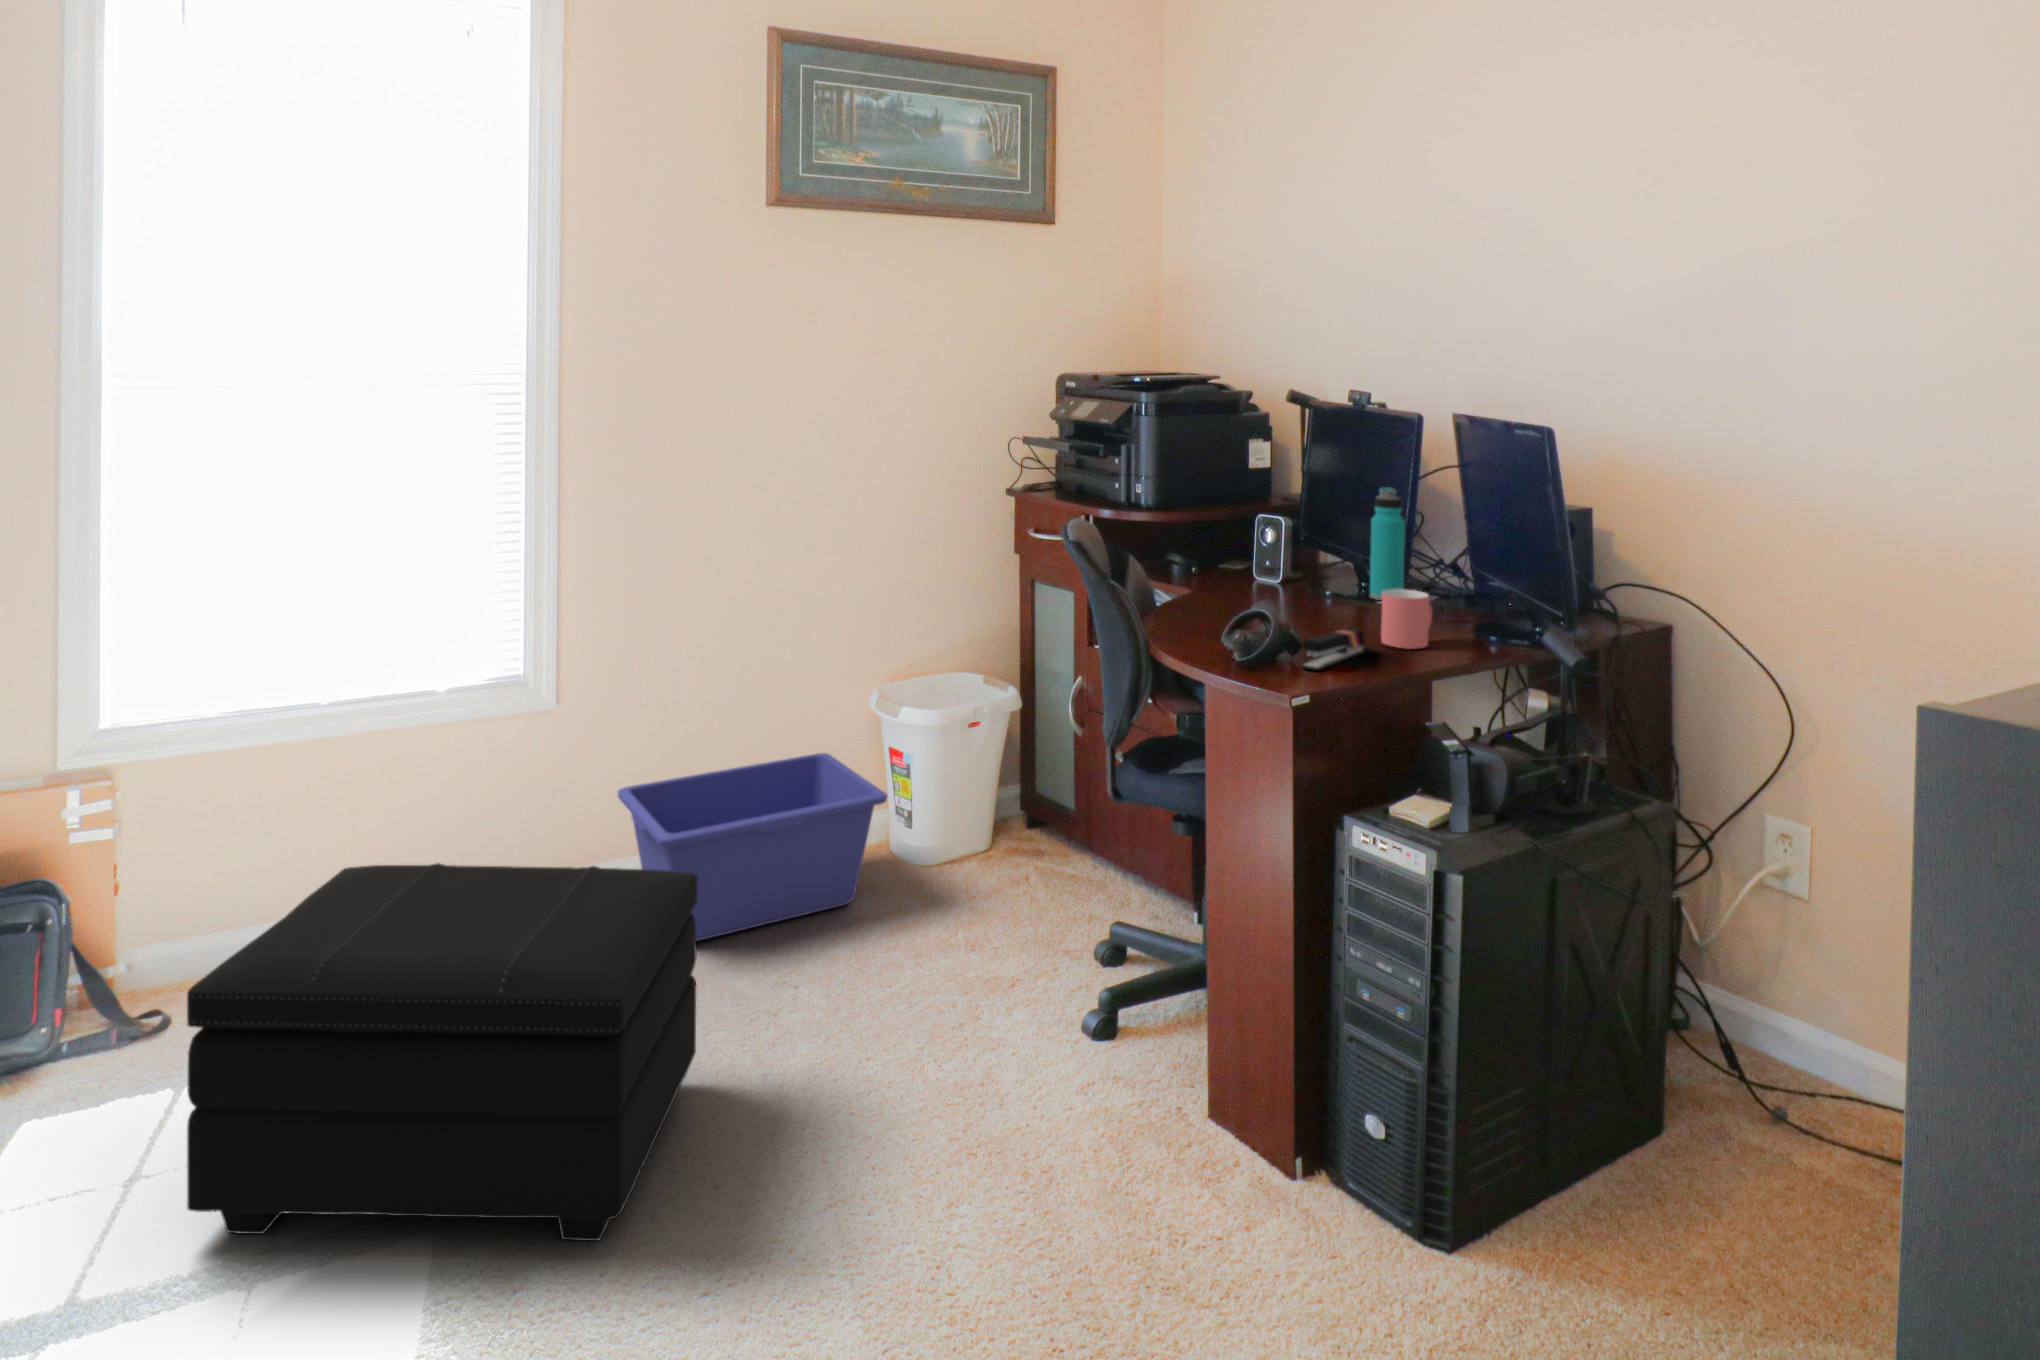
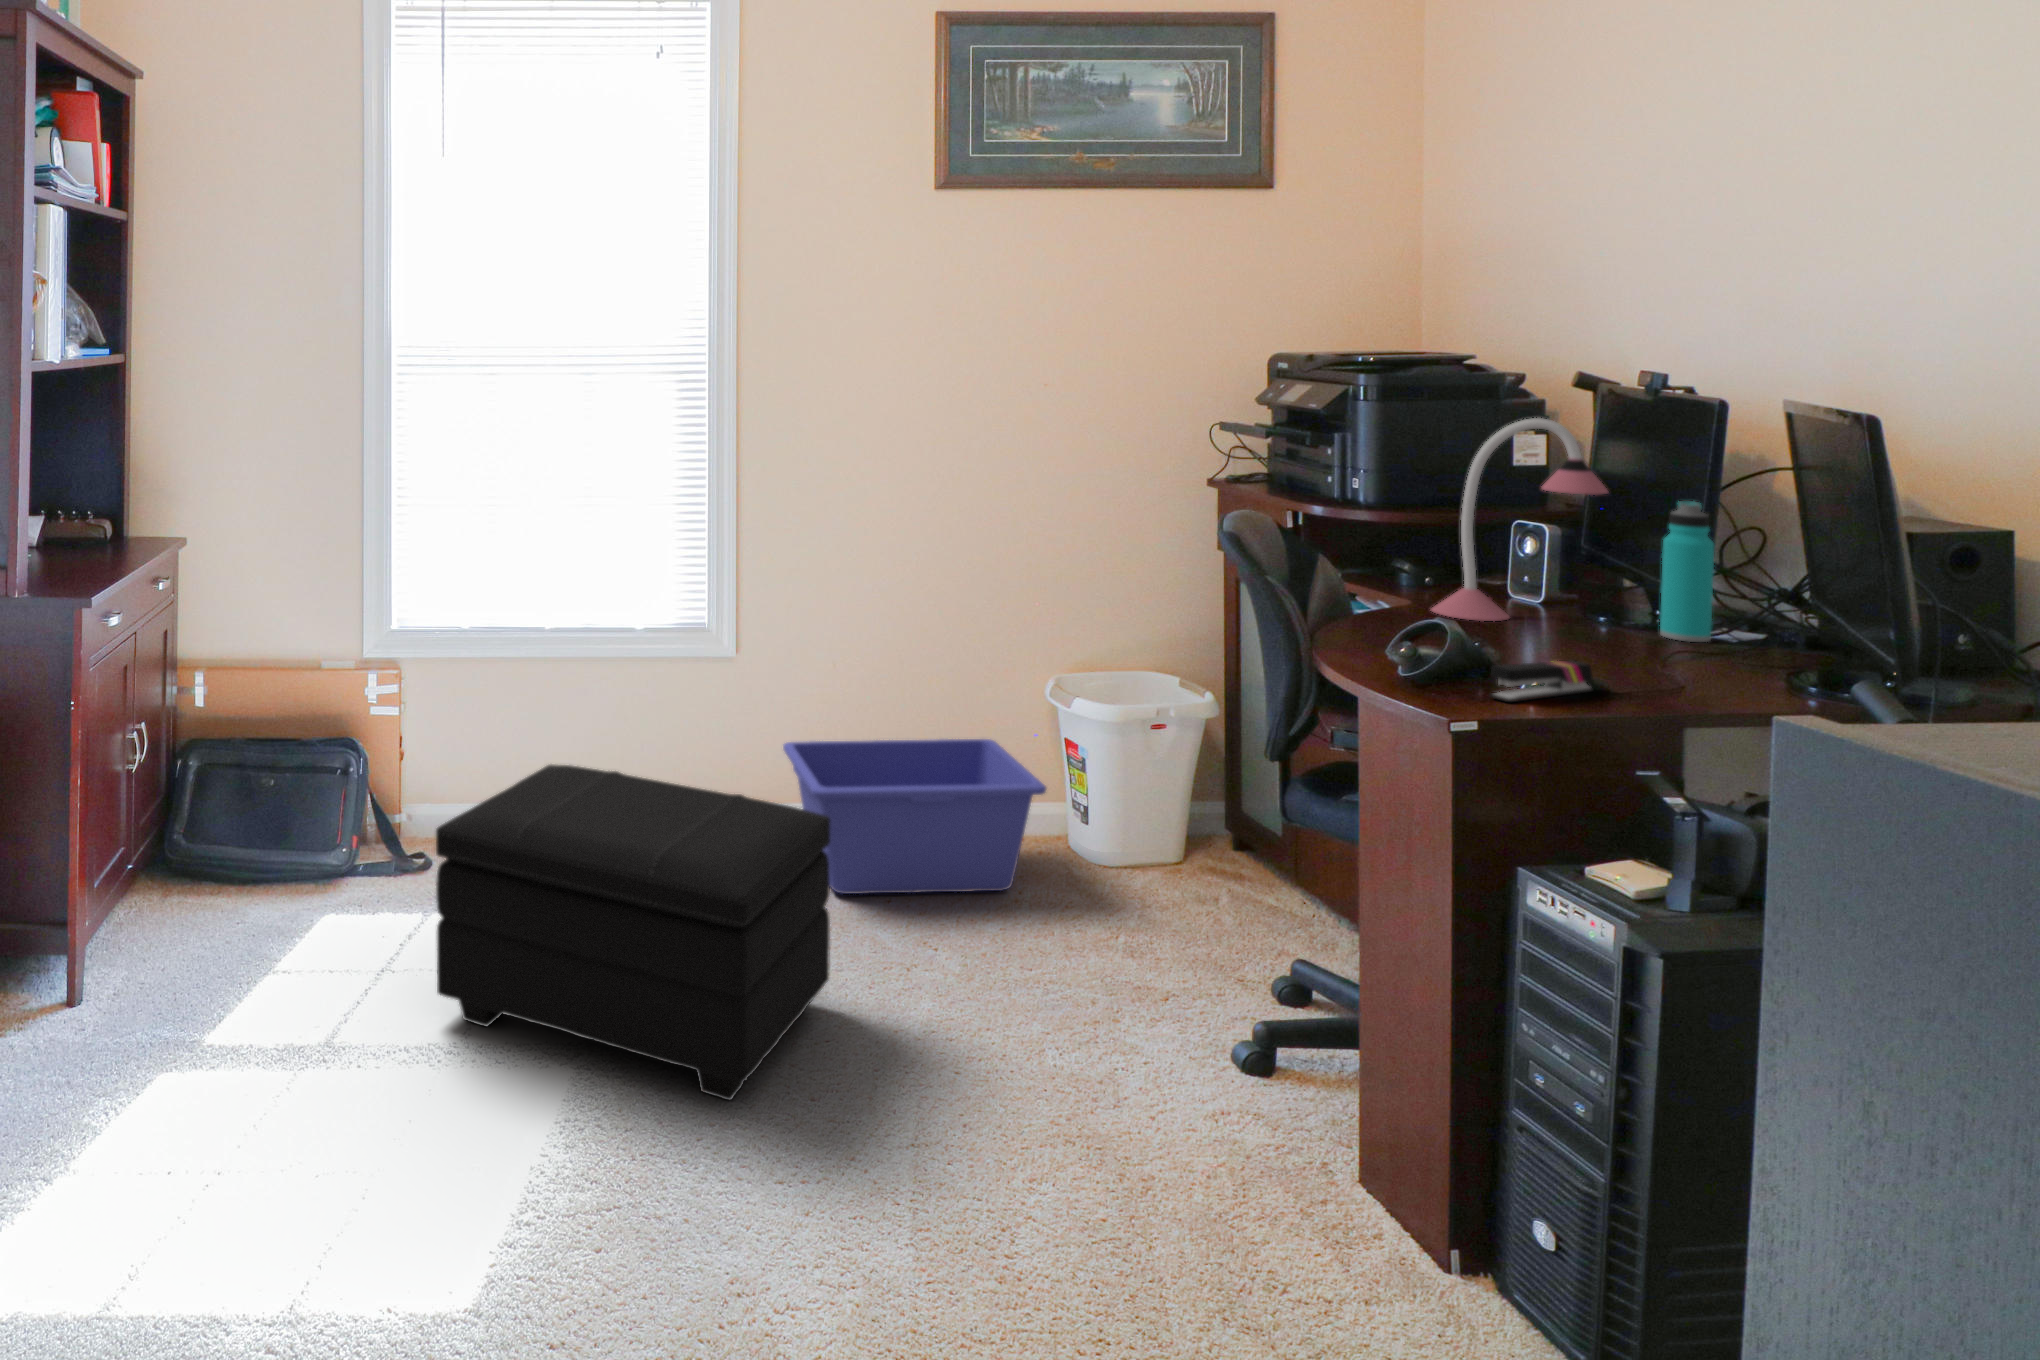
desk lamp: none [1205,424,1331,598] -> present [1431,418,1608,621]
mug: present [1381,589,1432,649] -> none [1625,622,1706,694]

